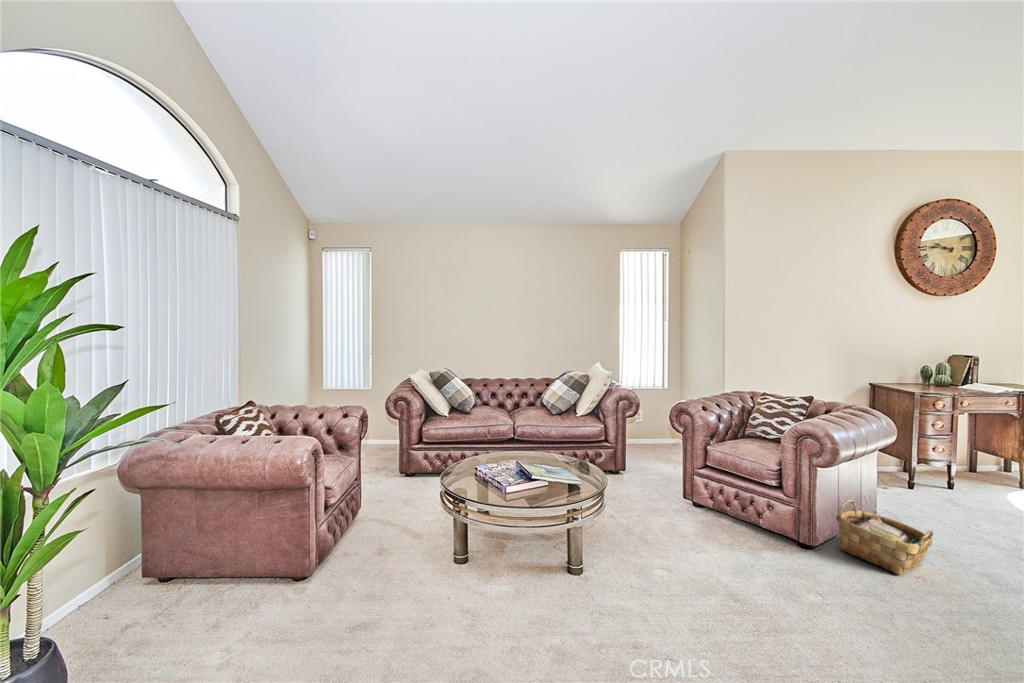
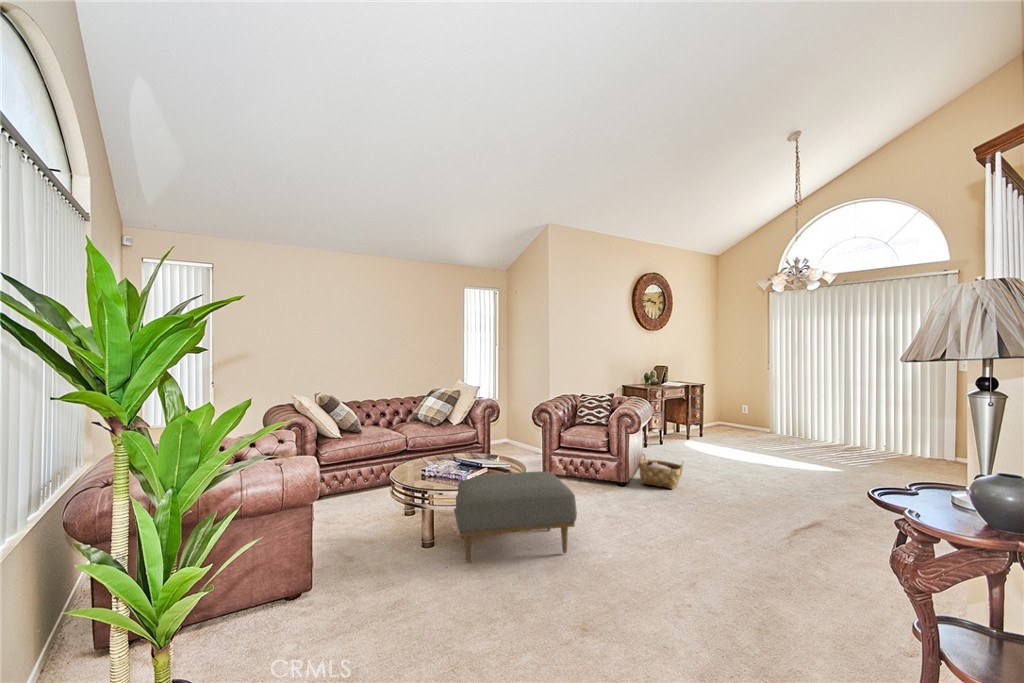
ottoman: none [446,492,631,646] -> present [454,472,577,563]

